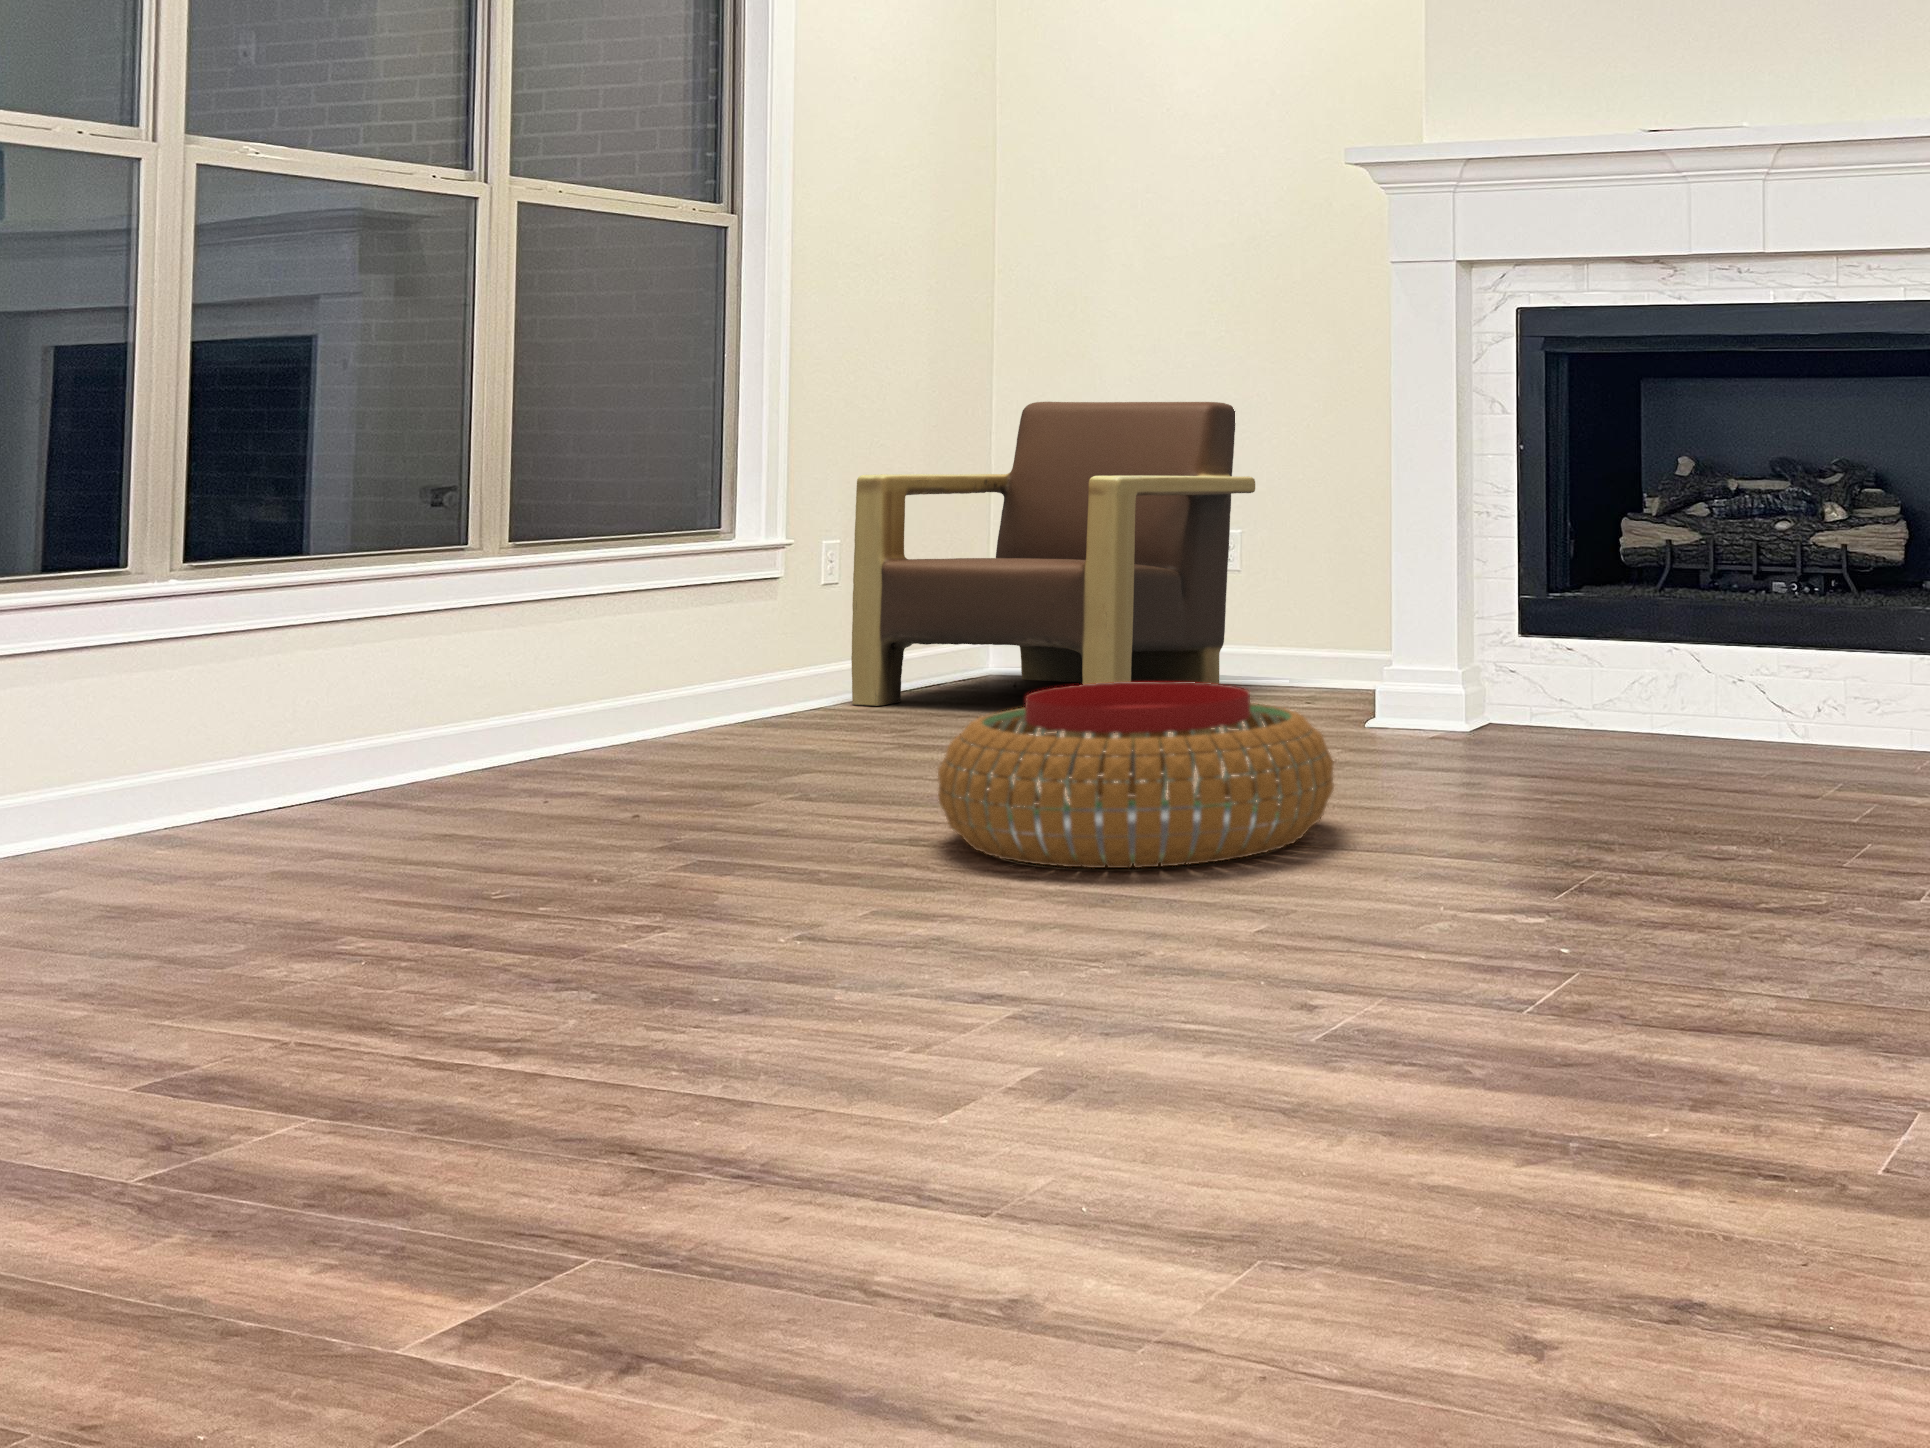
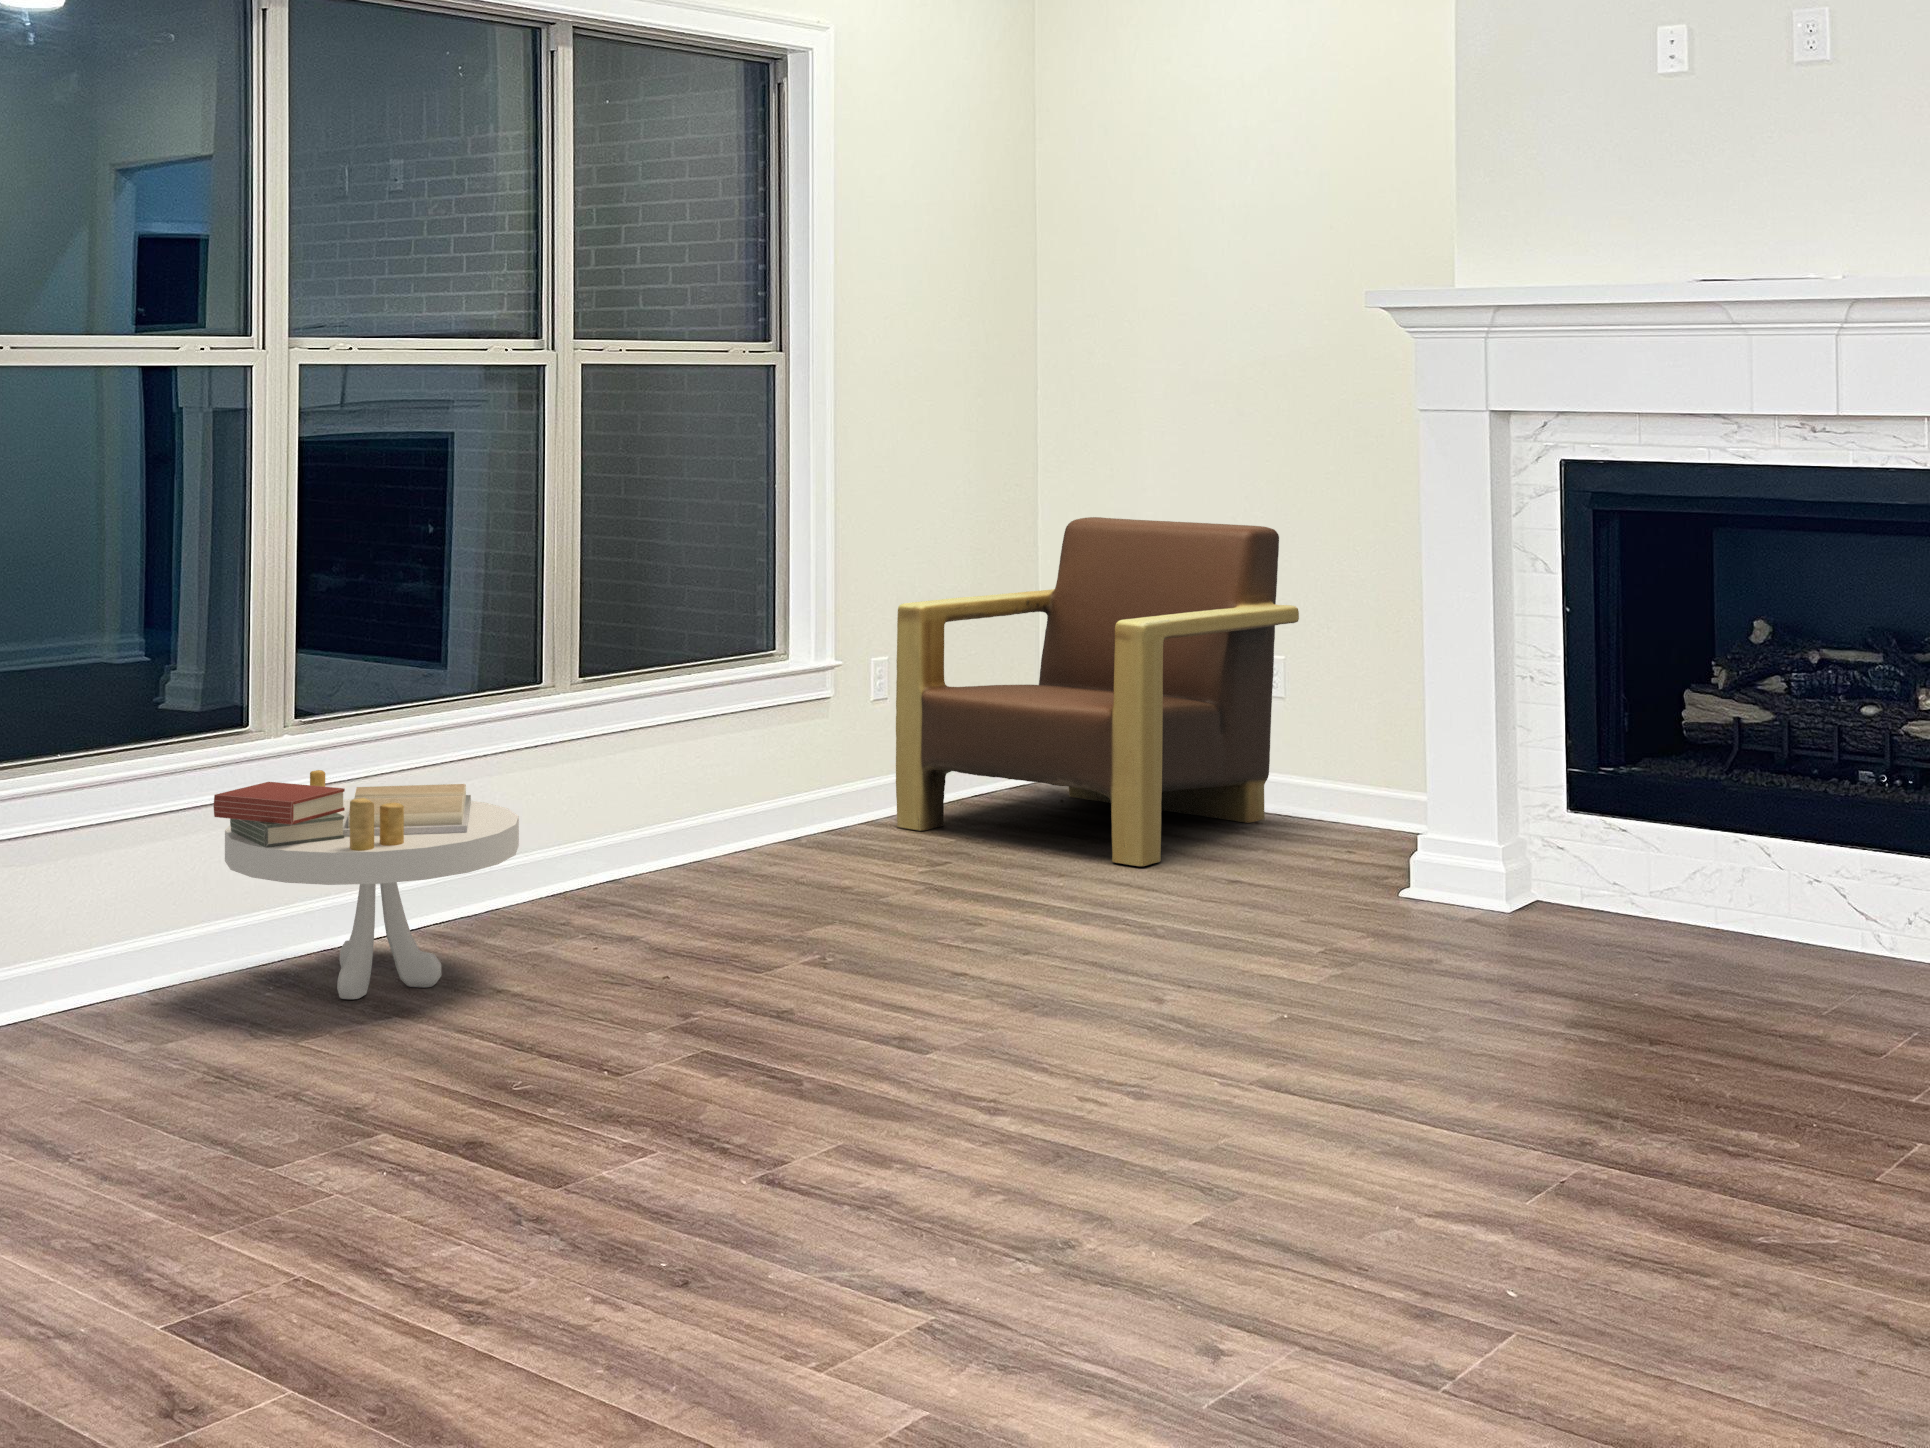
side table: none [102,609,470,847] -> present [213,770,519,999]
pouf: present [938,682,1334,868] -> none [920,892,1316,1109]

